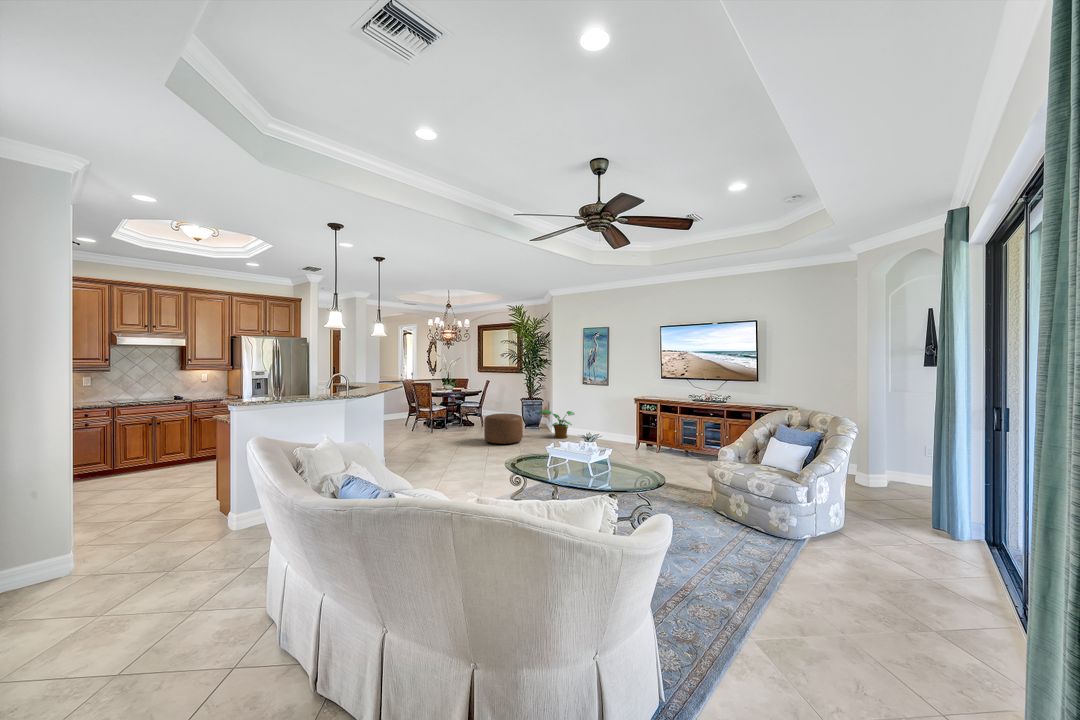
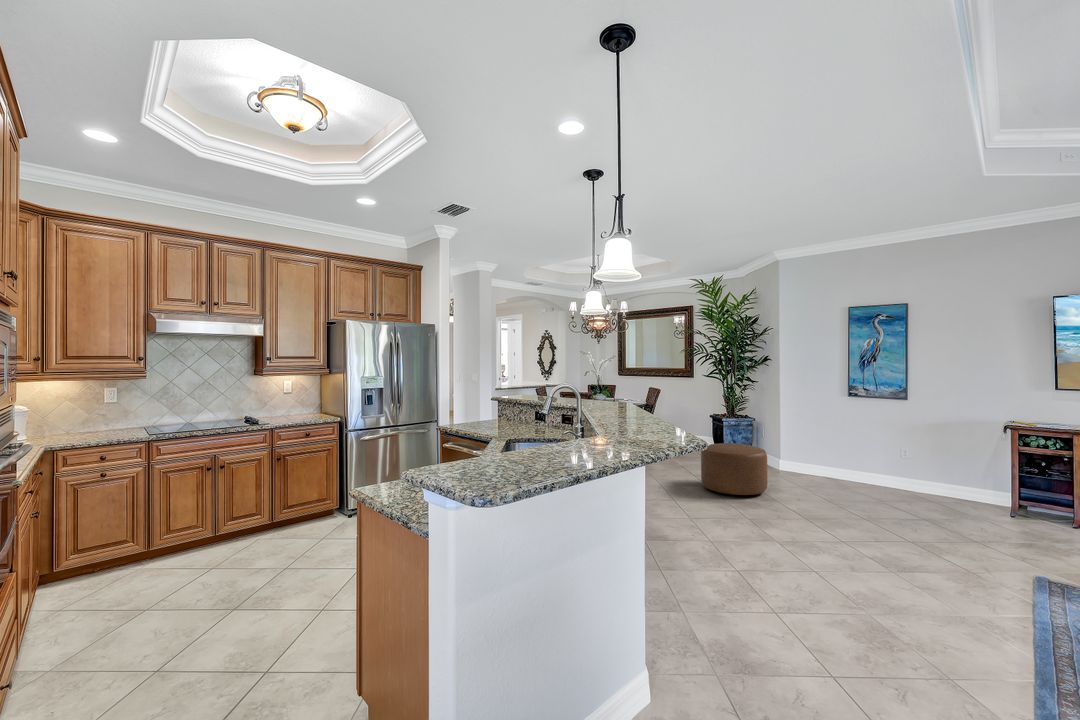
potted plant: present [539,410,574,438] -> none [775,437,833,484]

